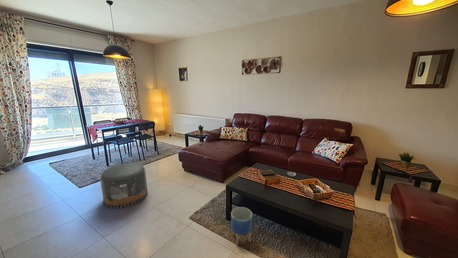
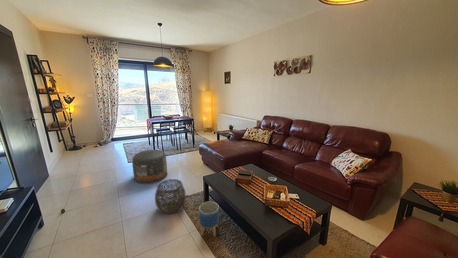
woven basket: none [163,193,199,236] -> present [155,179,186,214]

